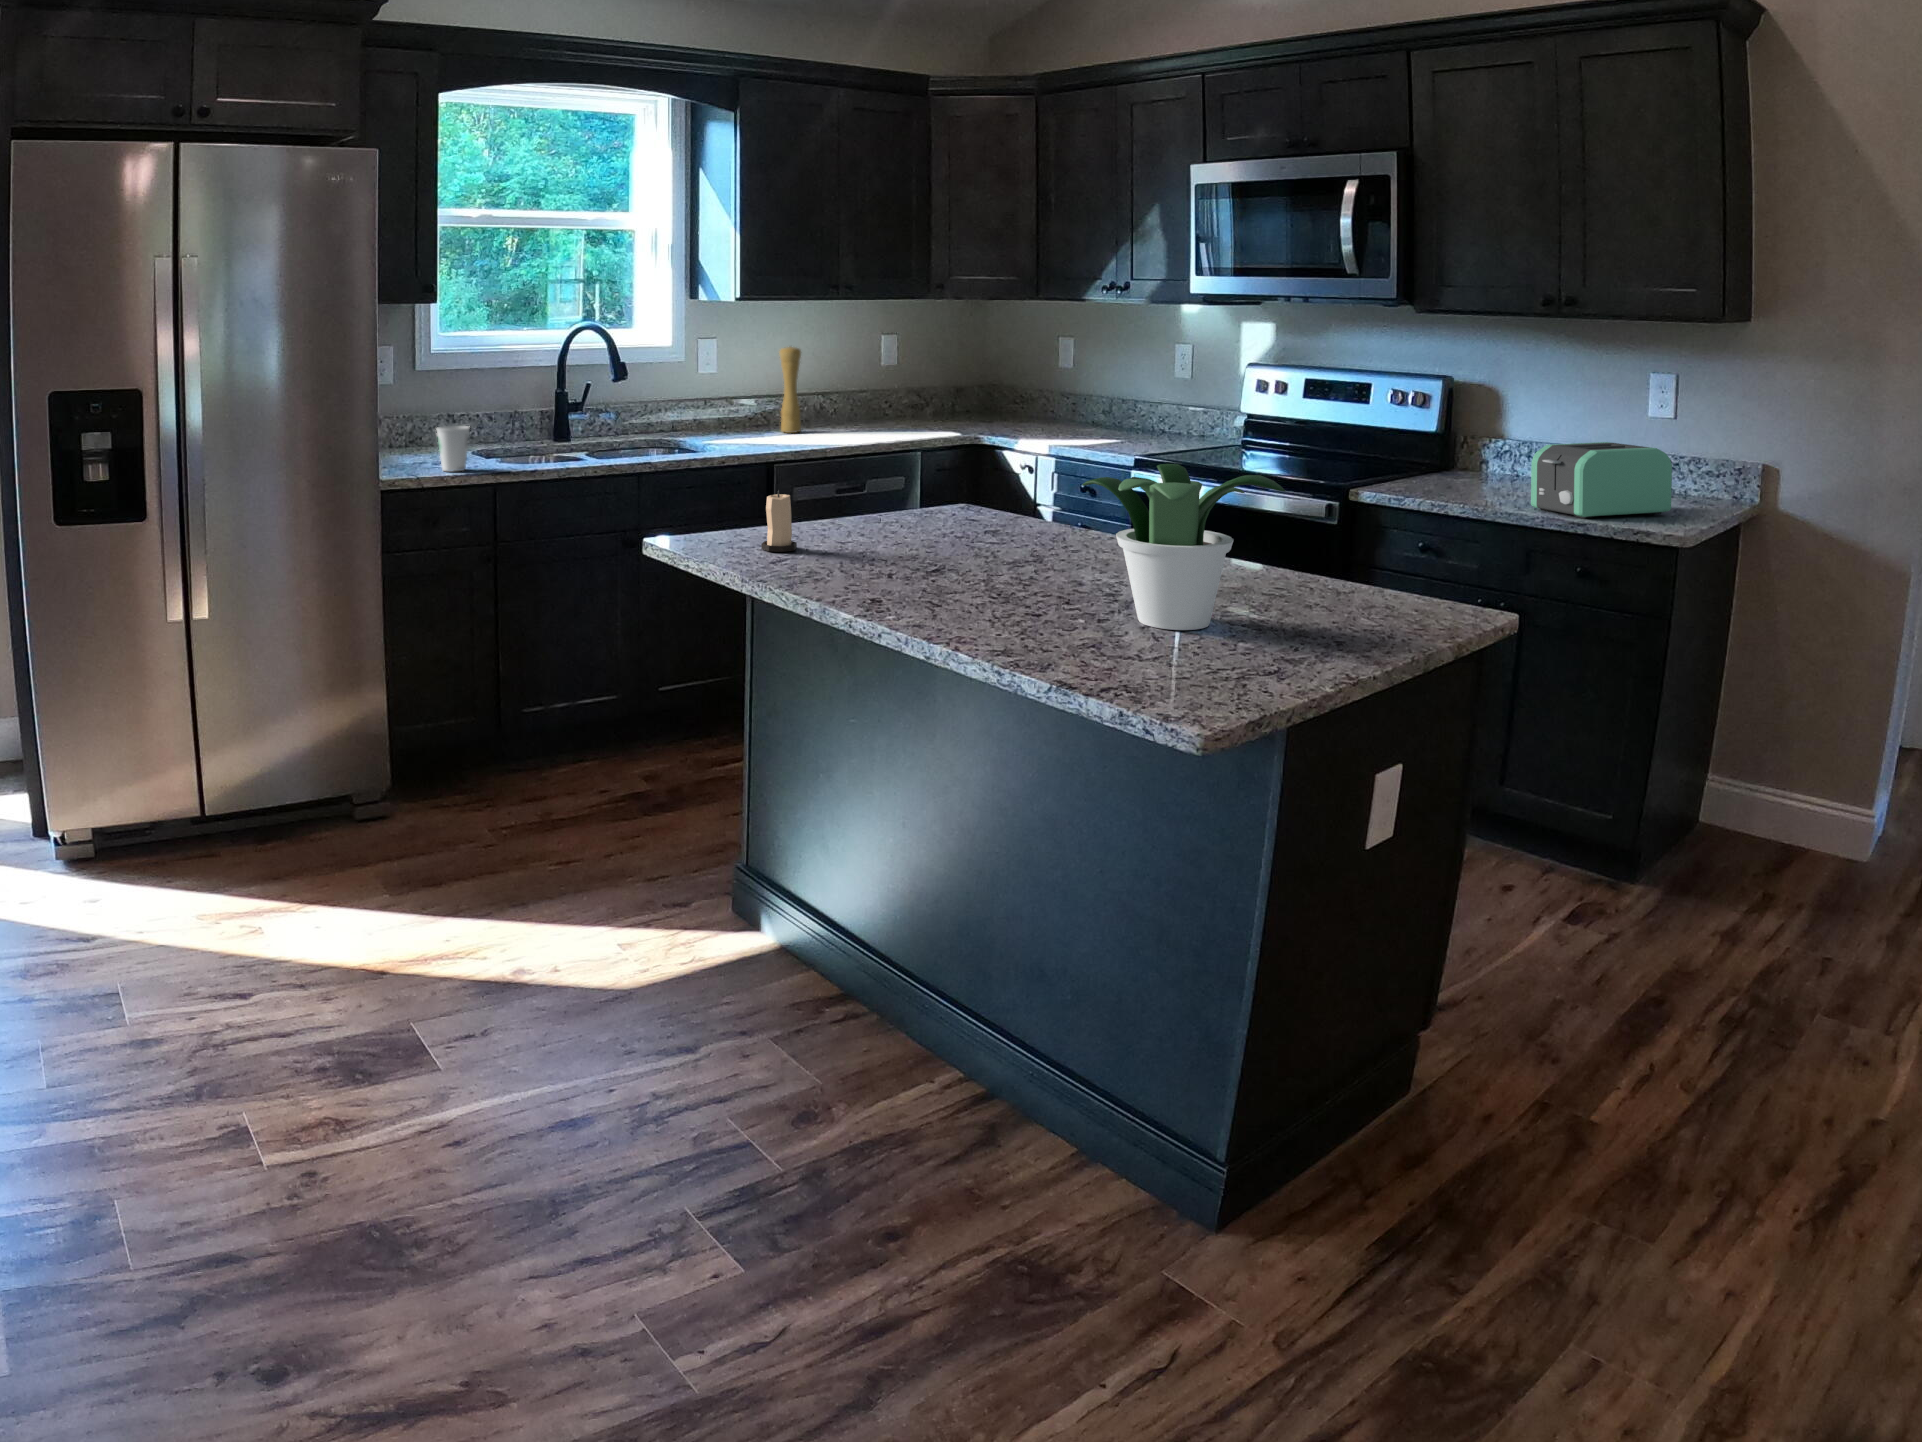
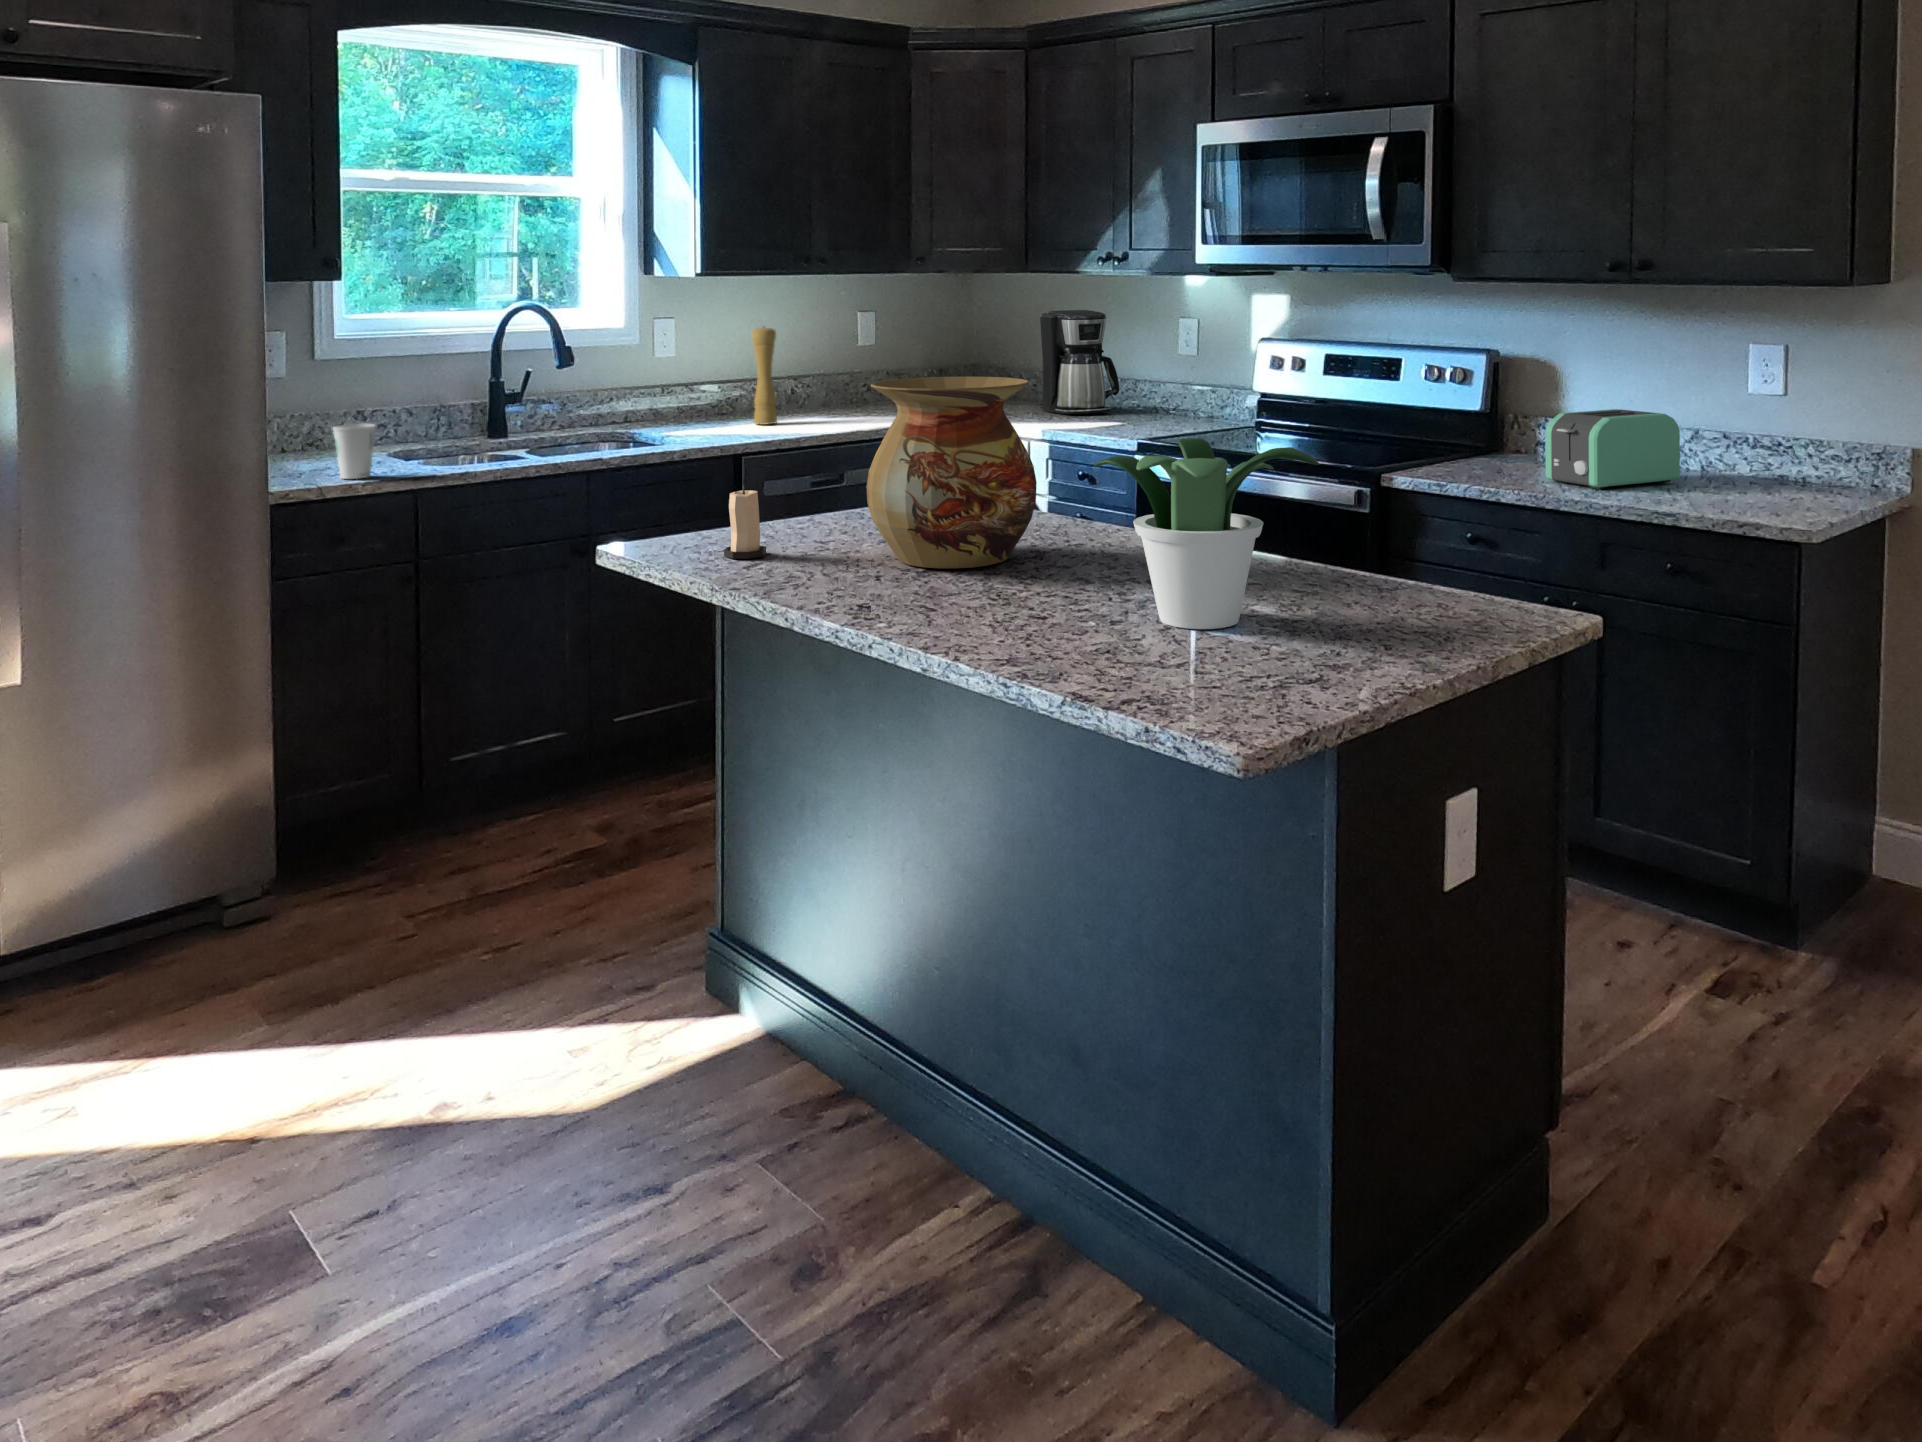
coffee maker: none [1039,334,1116,431] -> present [1038,310,1119,415]
vase: none [883,402,1032,568] -> present [866,377,1037,568]

